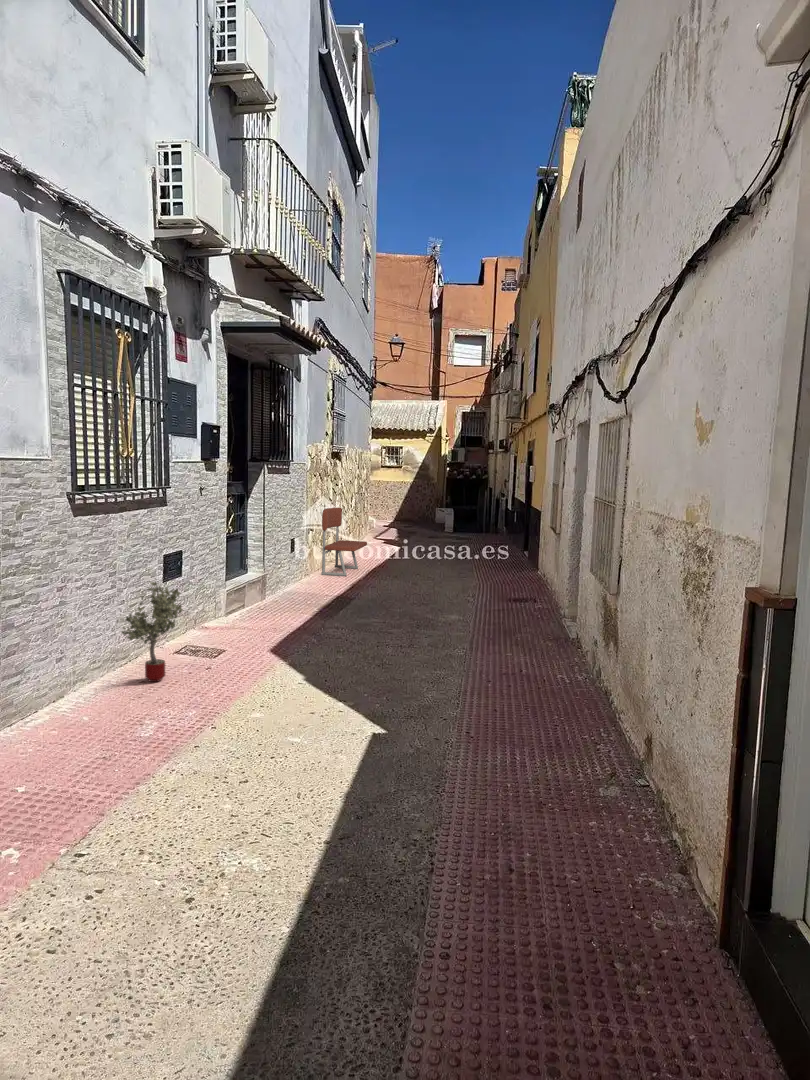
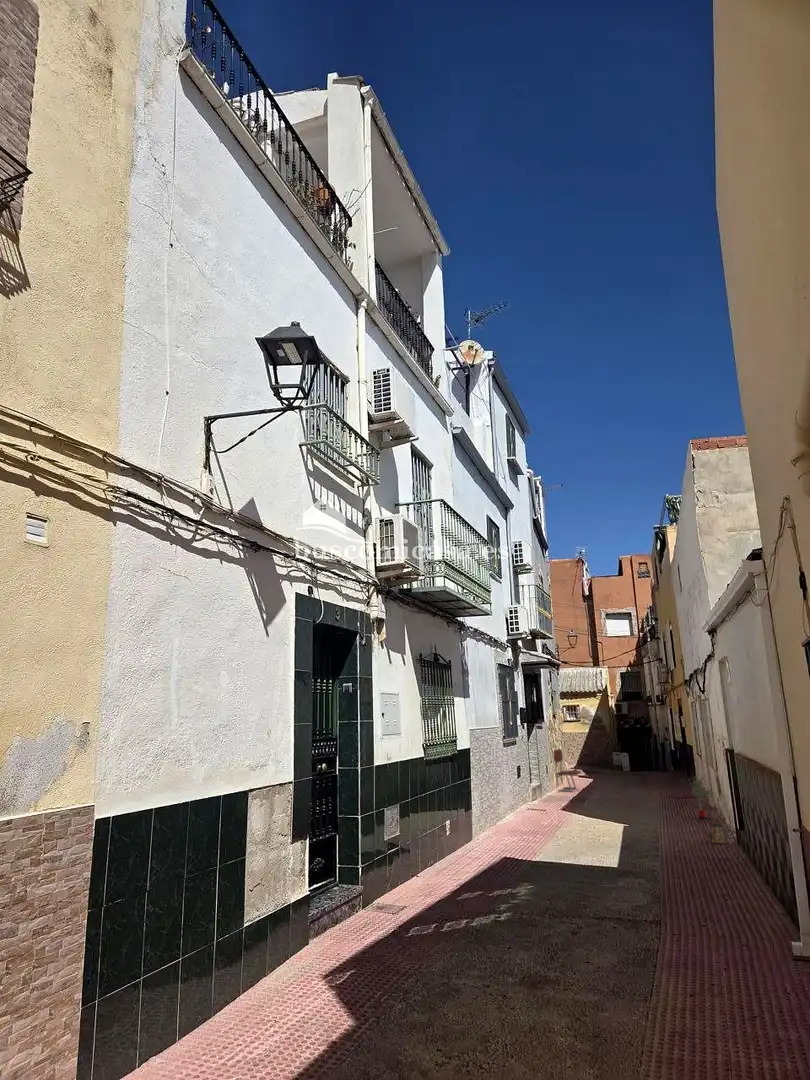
potted tree: present [121,582,183,682] -> present [692,774,714,818]
watering can: none [576,873,723,988] -> present [693,821,730,844]

